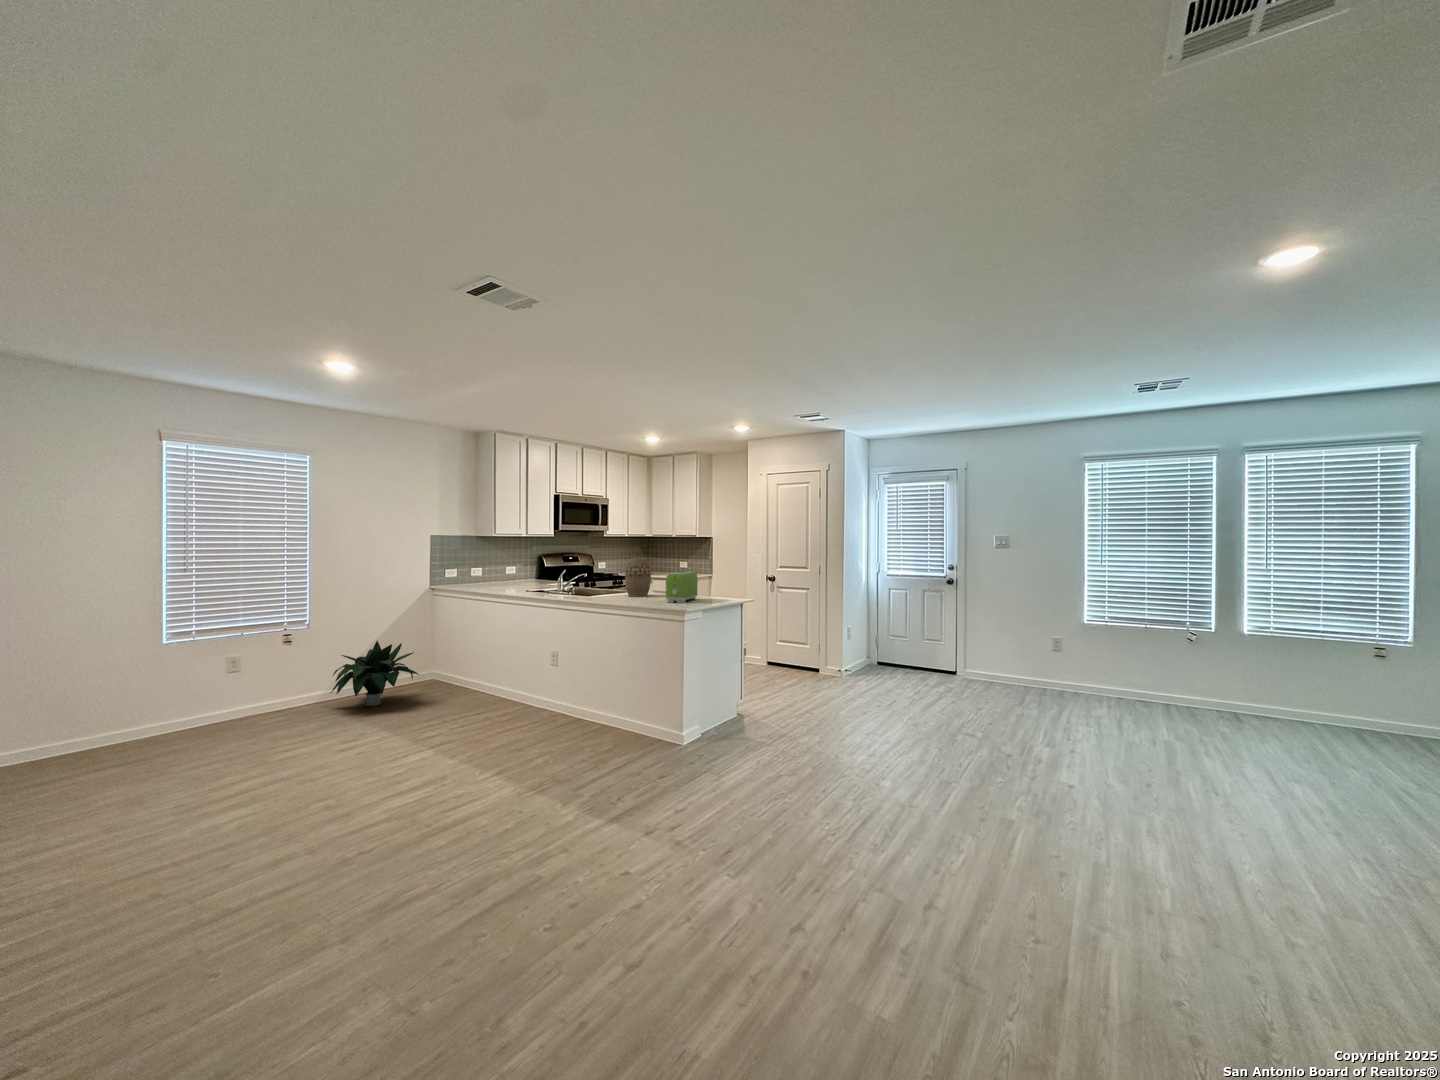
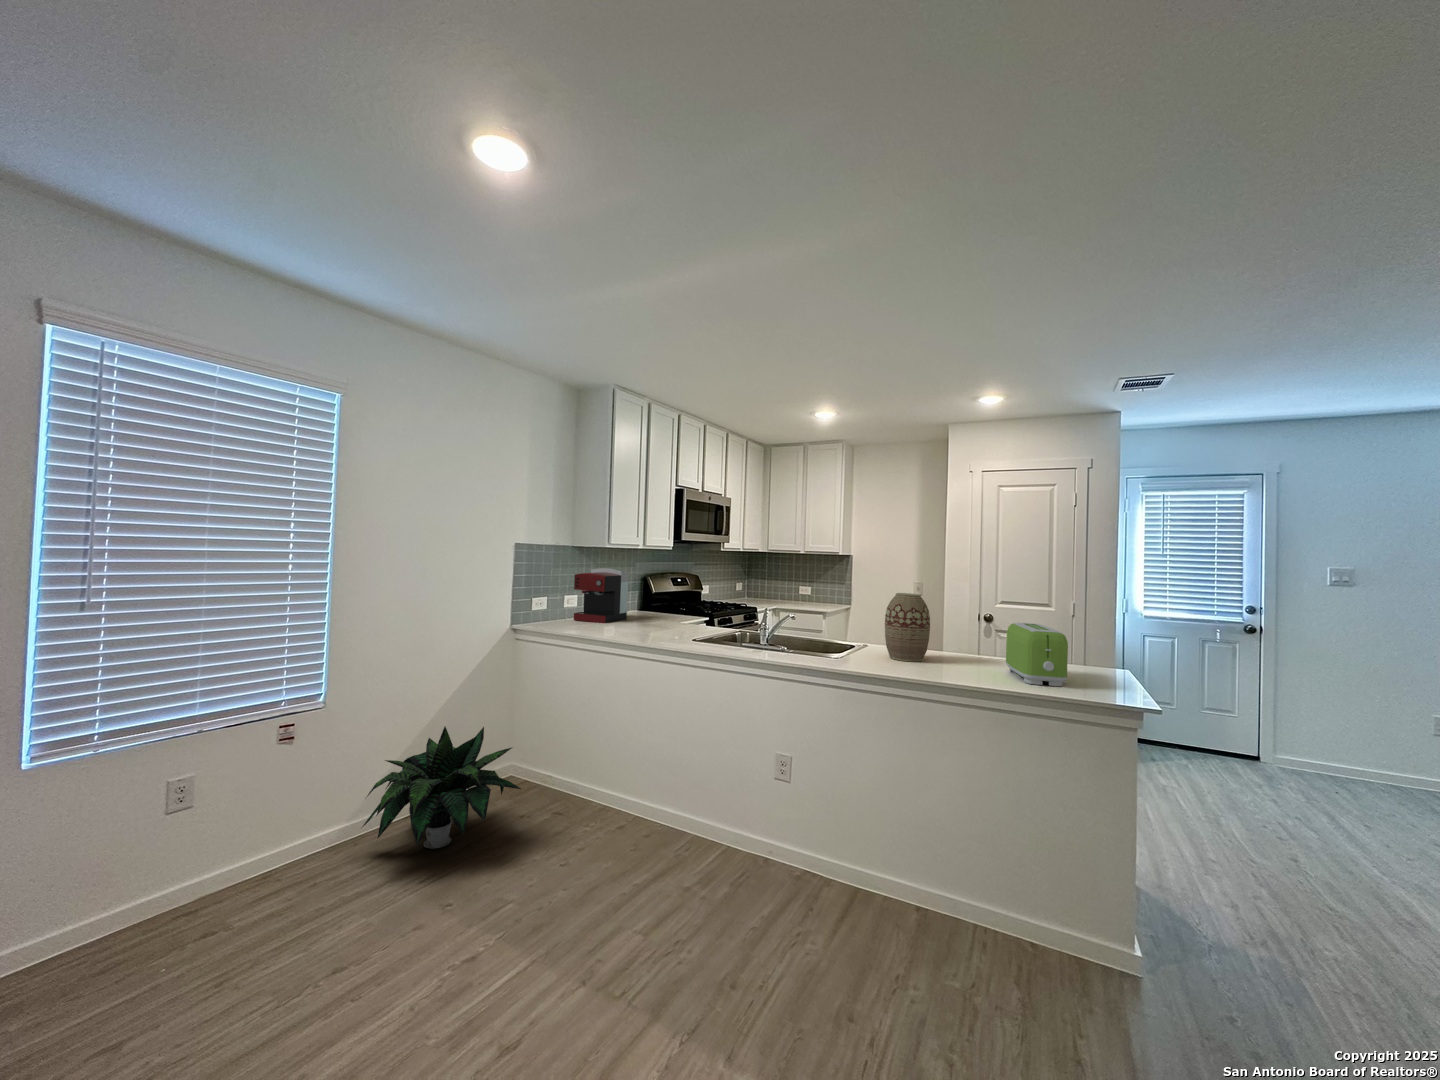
coffee maker: none [478,550,517,586] -> present [574,568,628,623]

